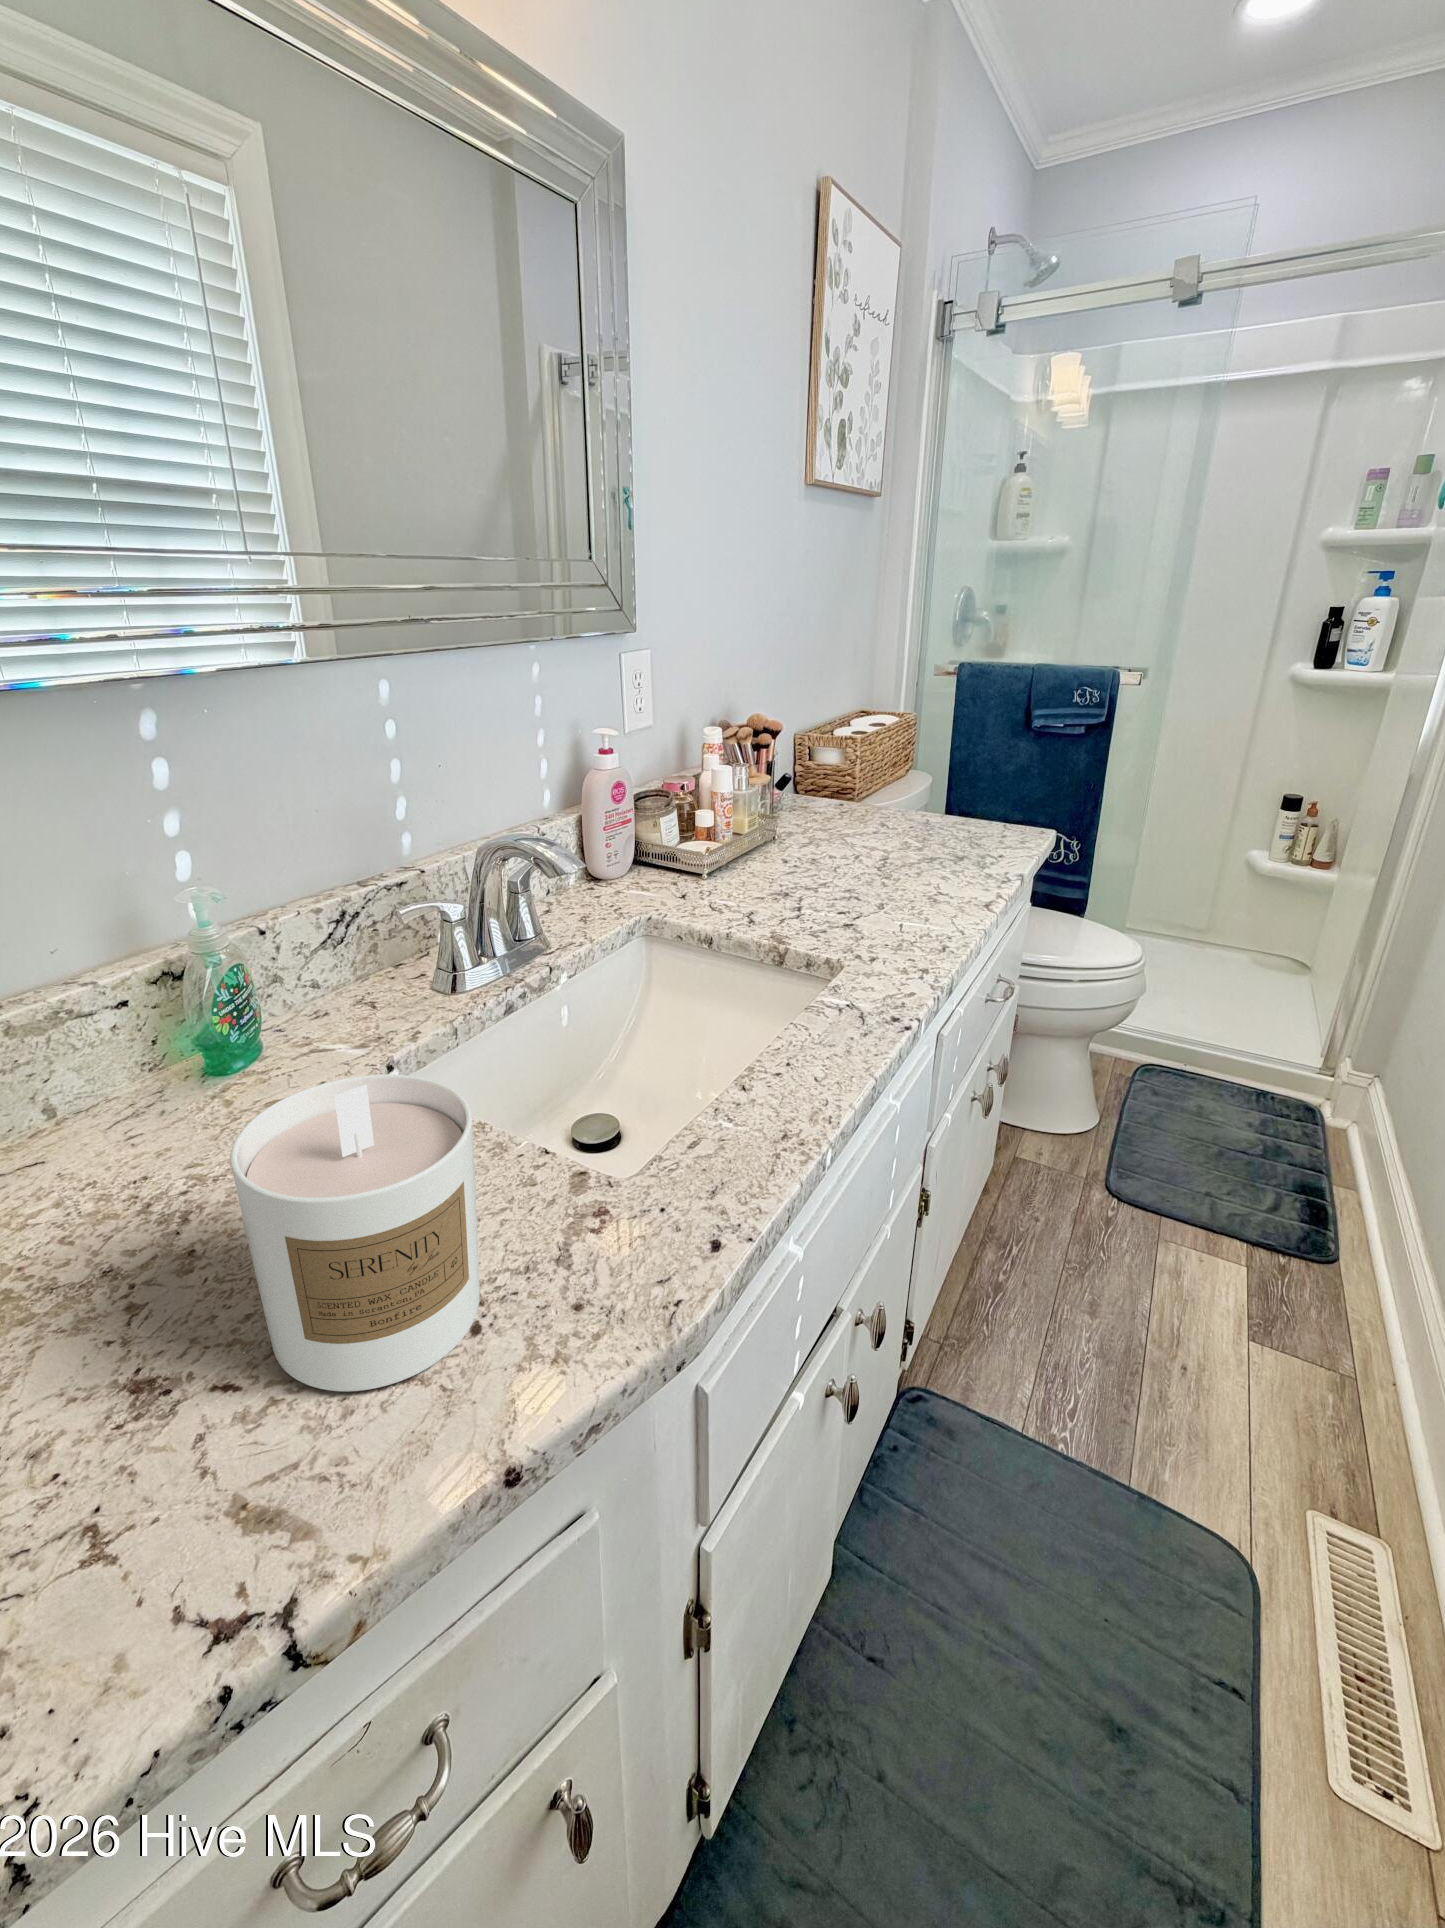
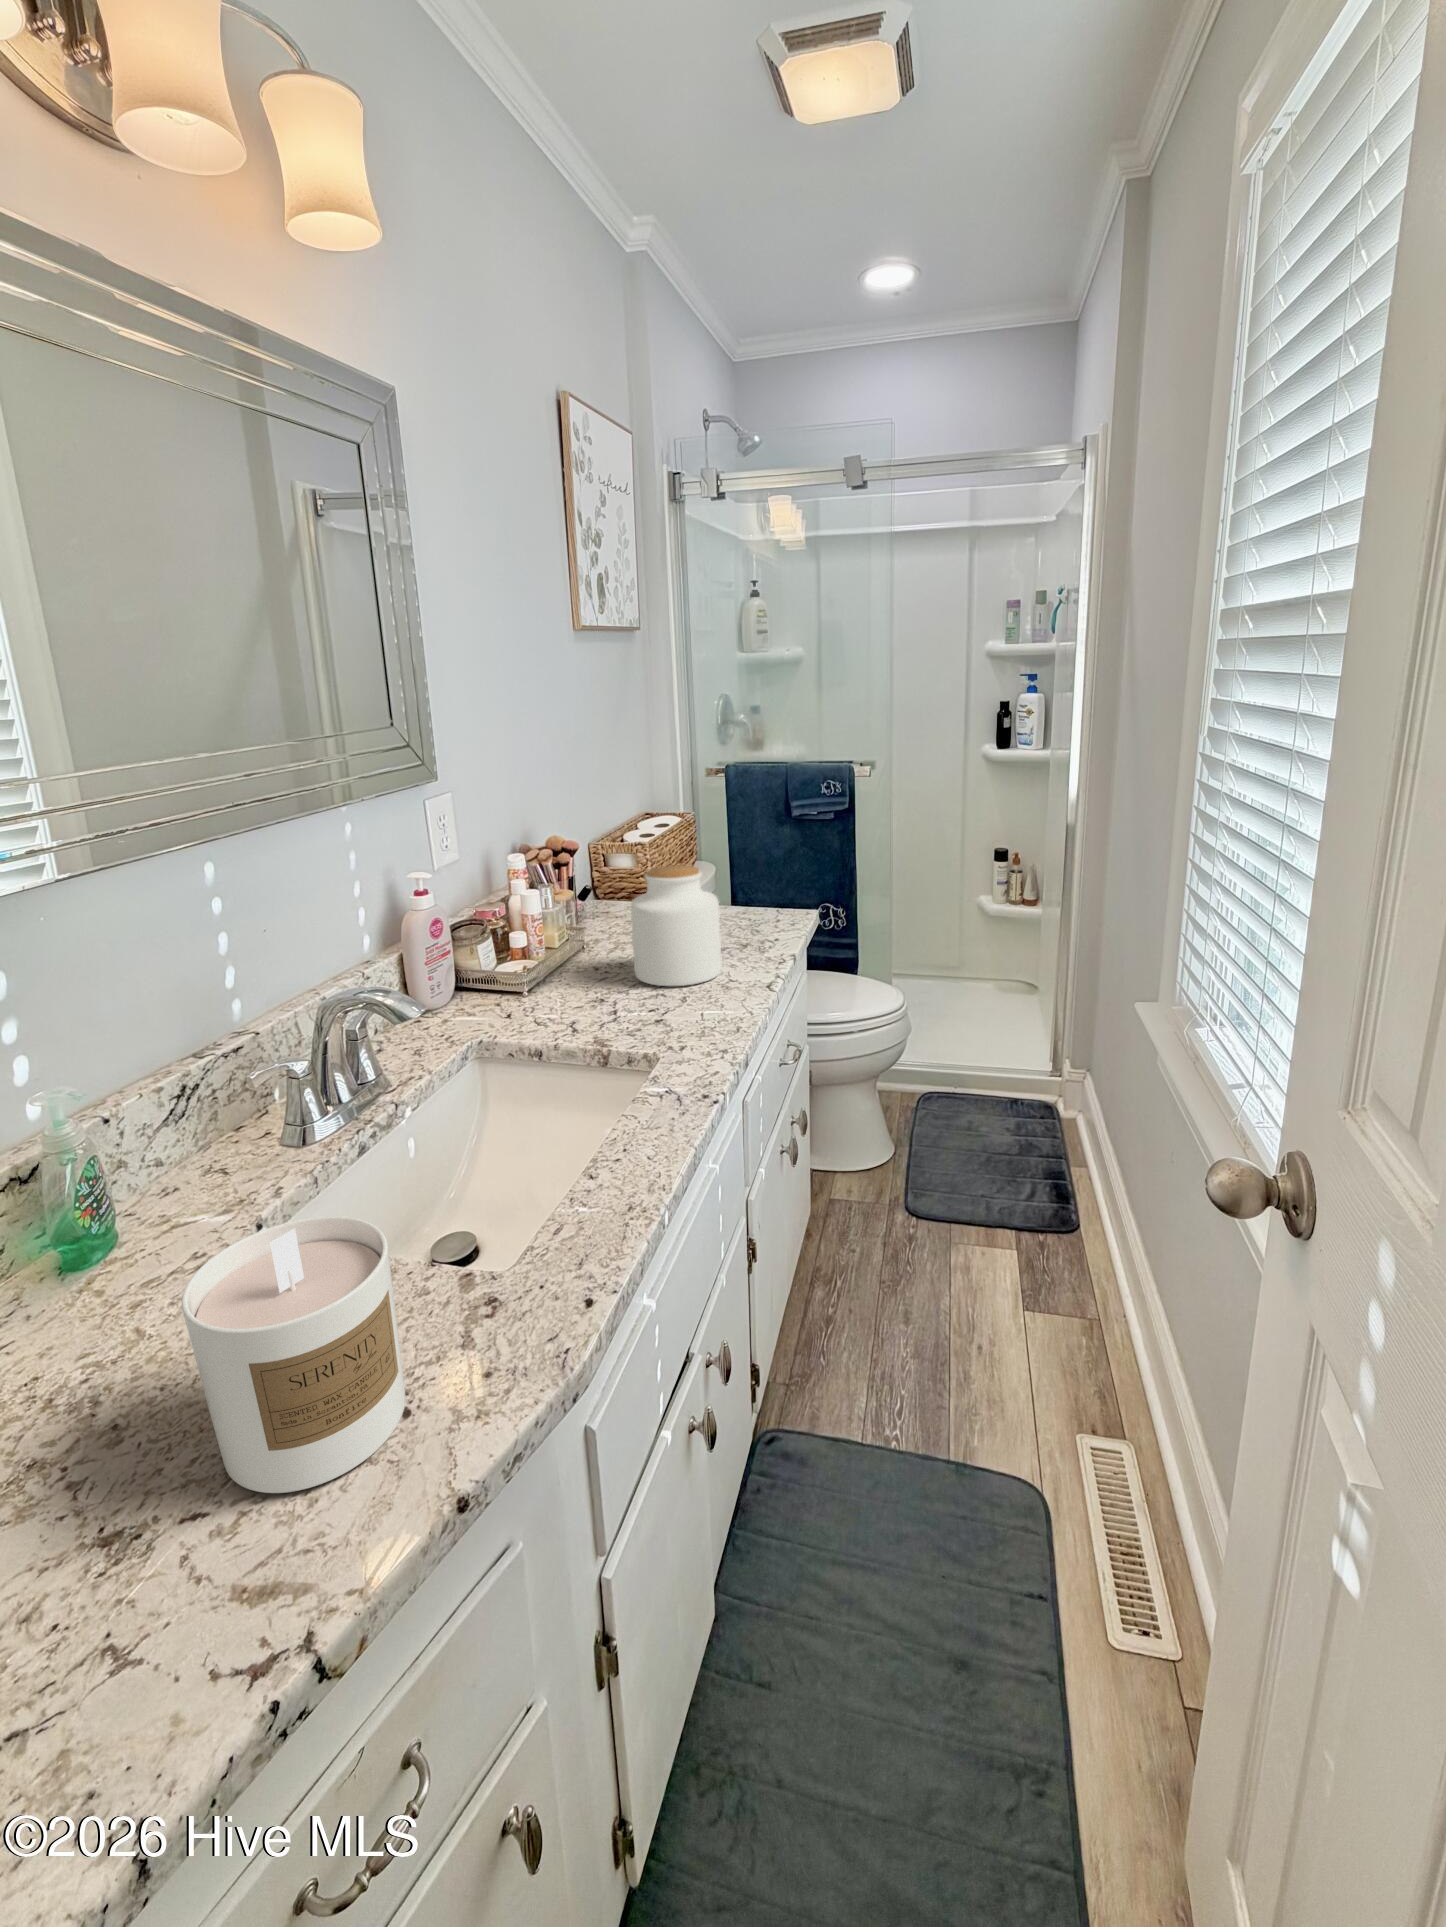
jar: none [832,752,941,892] -> present [631,865,722,986]

